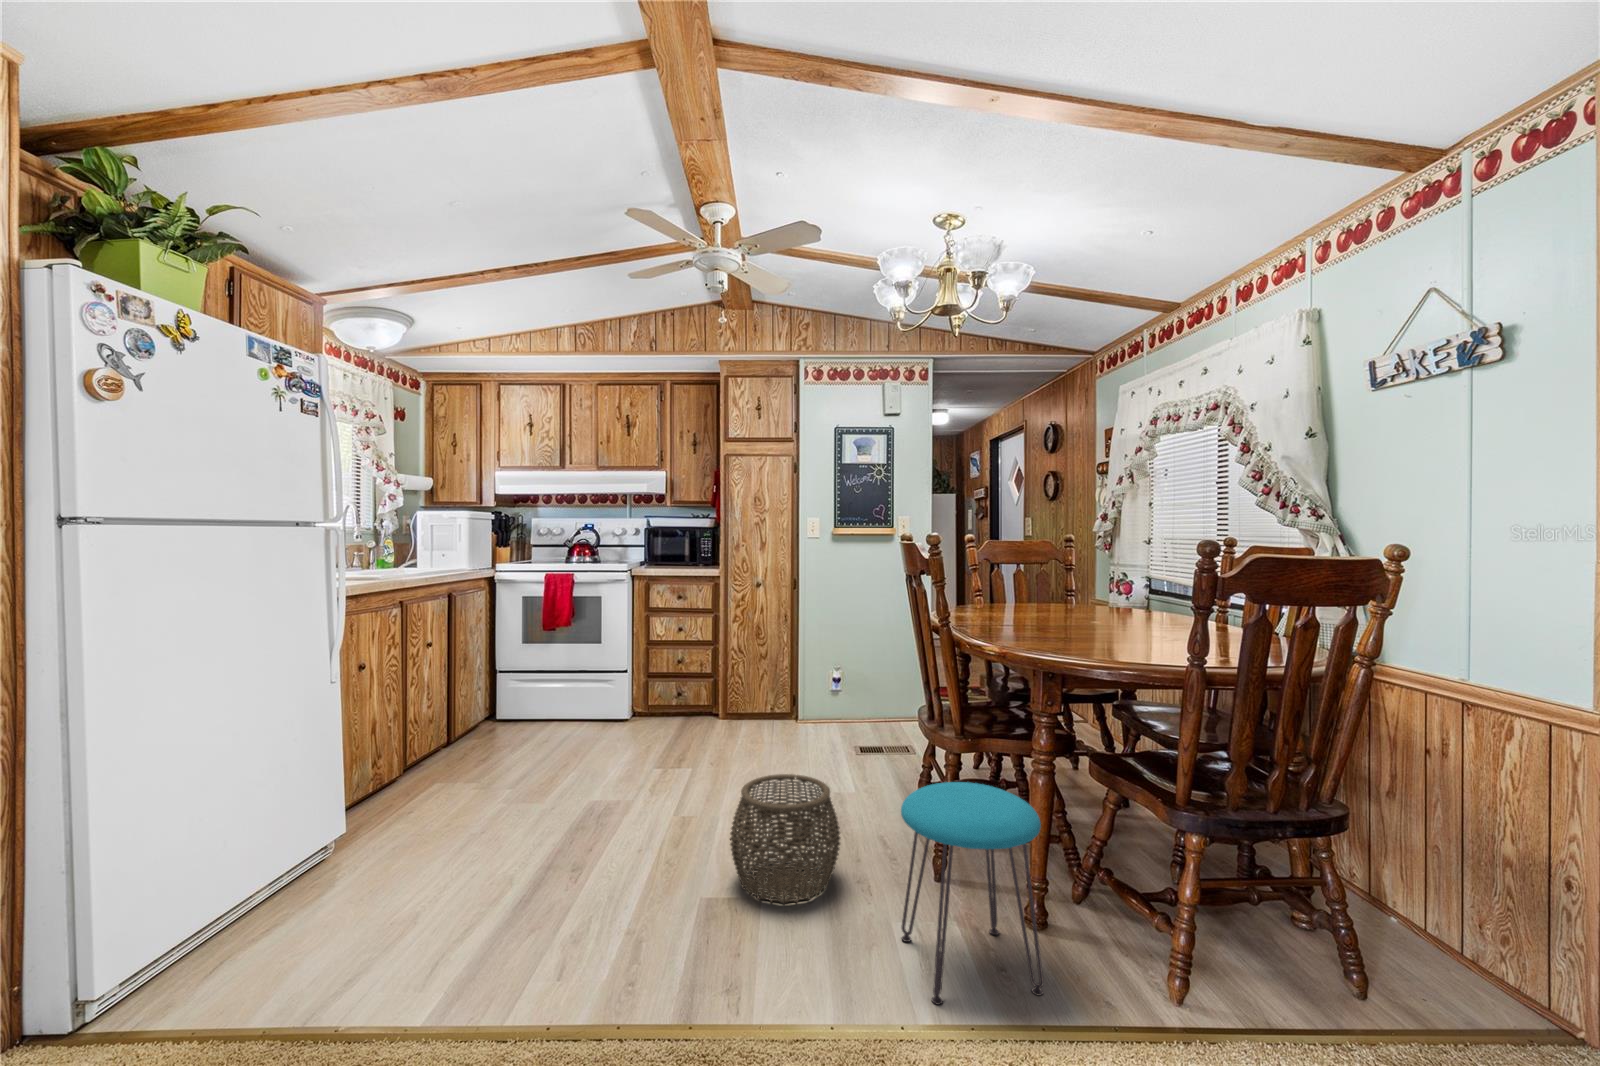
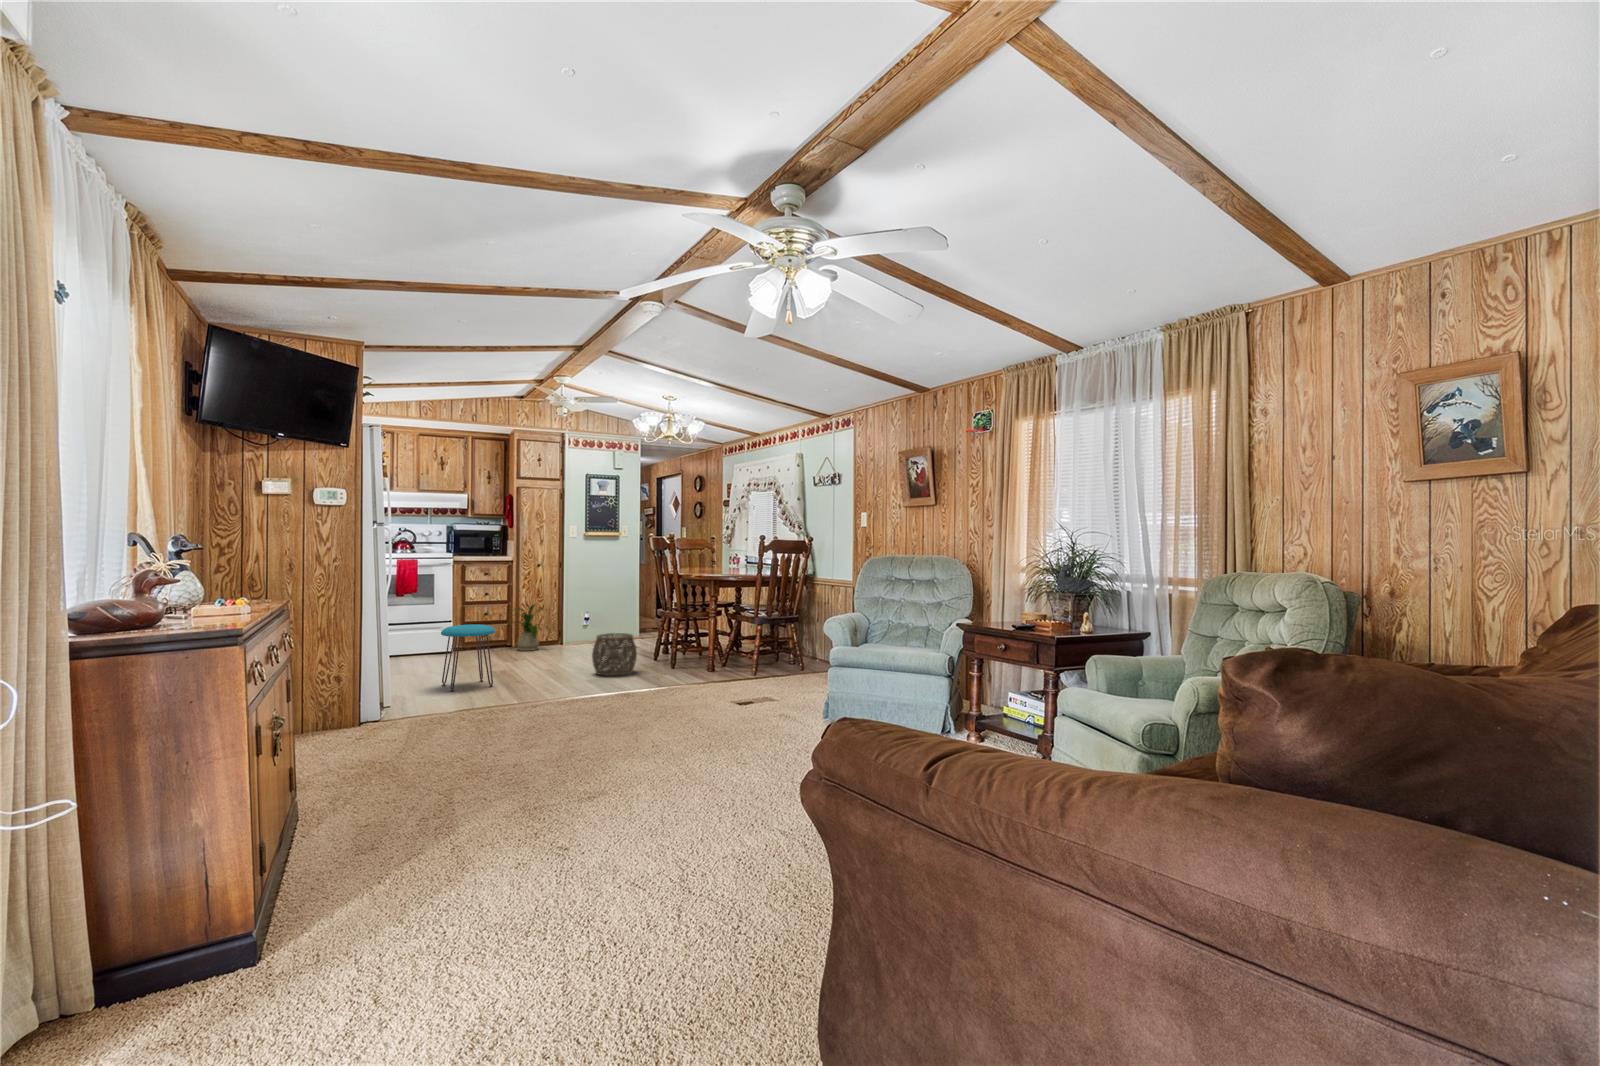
house plant: none [694,655,767,737] -> present [513,604,541,651]
stool: present [901,782,1044,1005] -> present [441,624,495,692]

